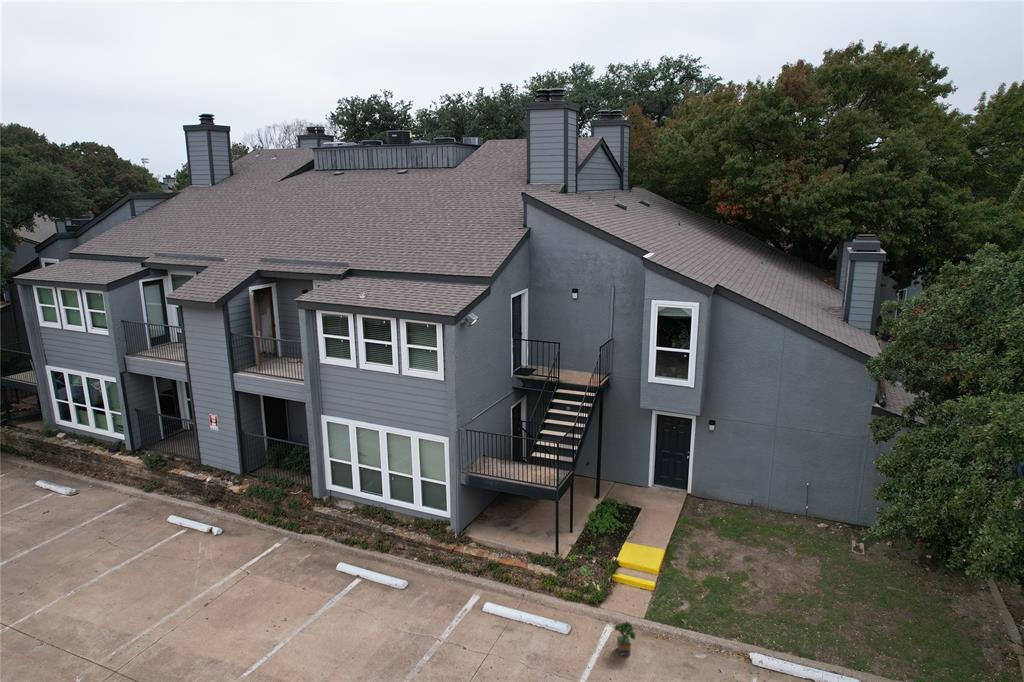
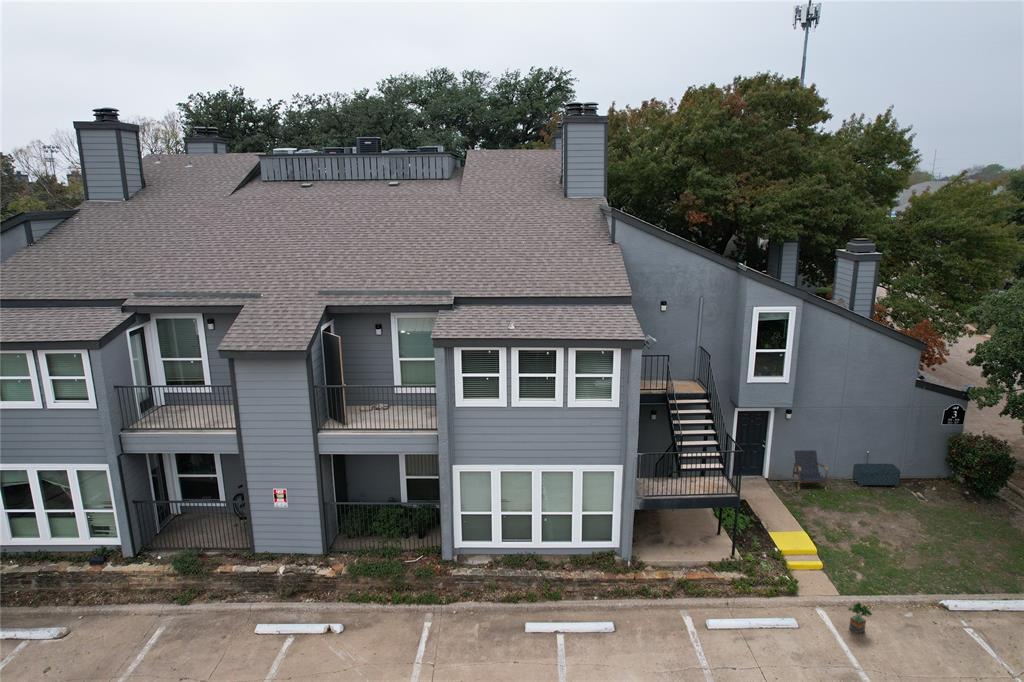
lounge chair: none [714,470,750,519] -> present [792,450,828,490]
bench: none [791,497,843,533] -> present [852,464,900,487]

